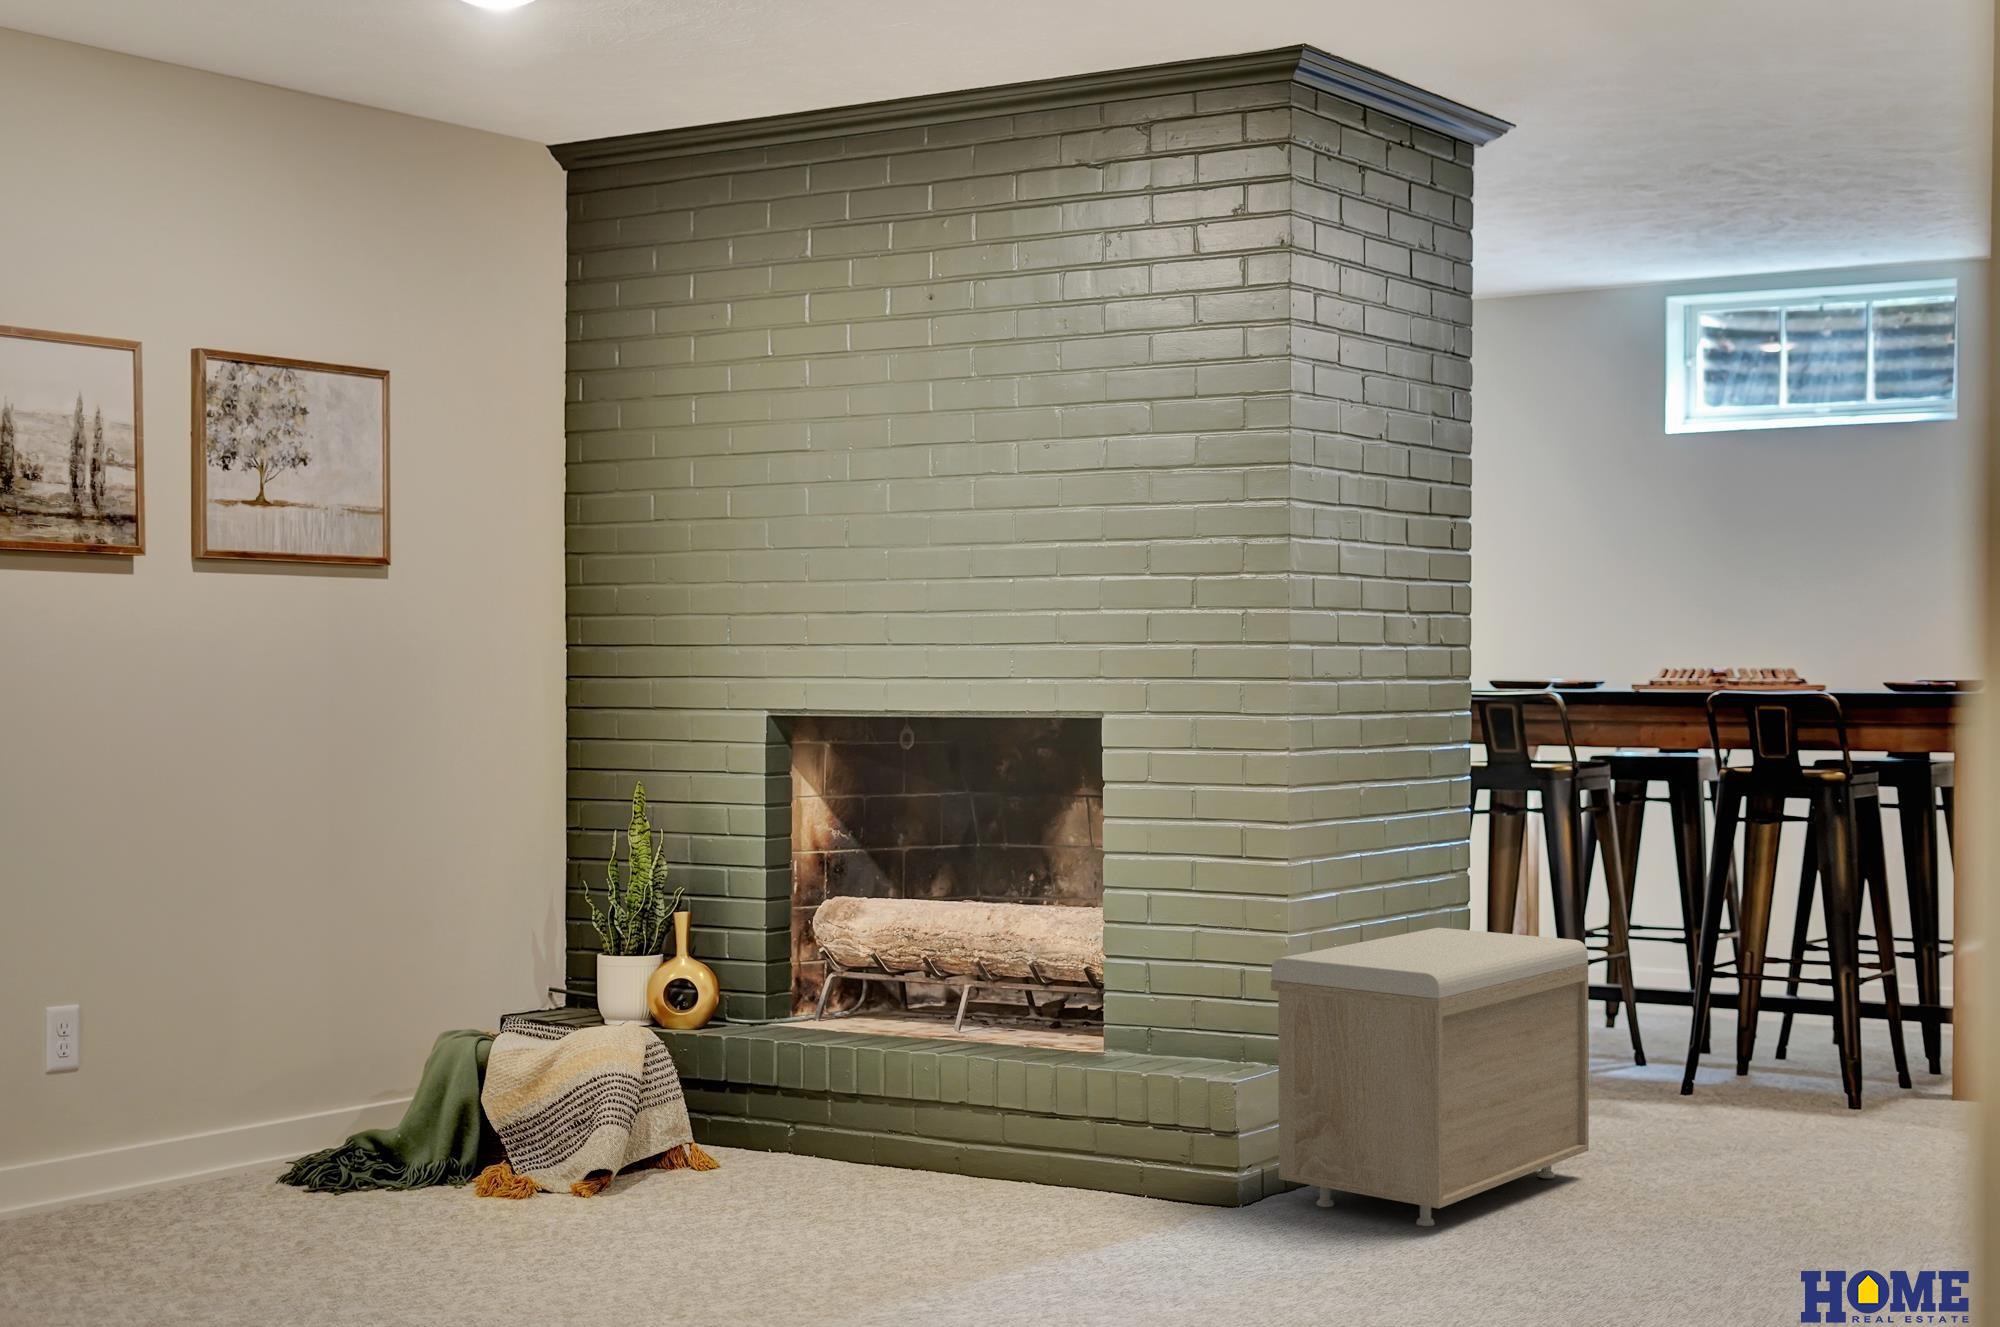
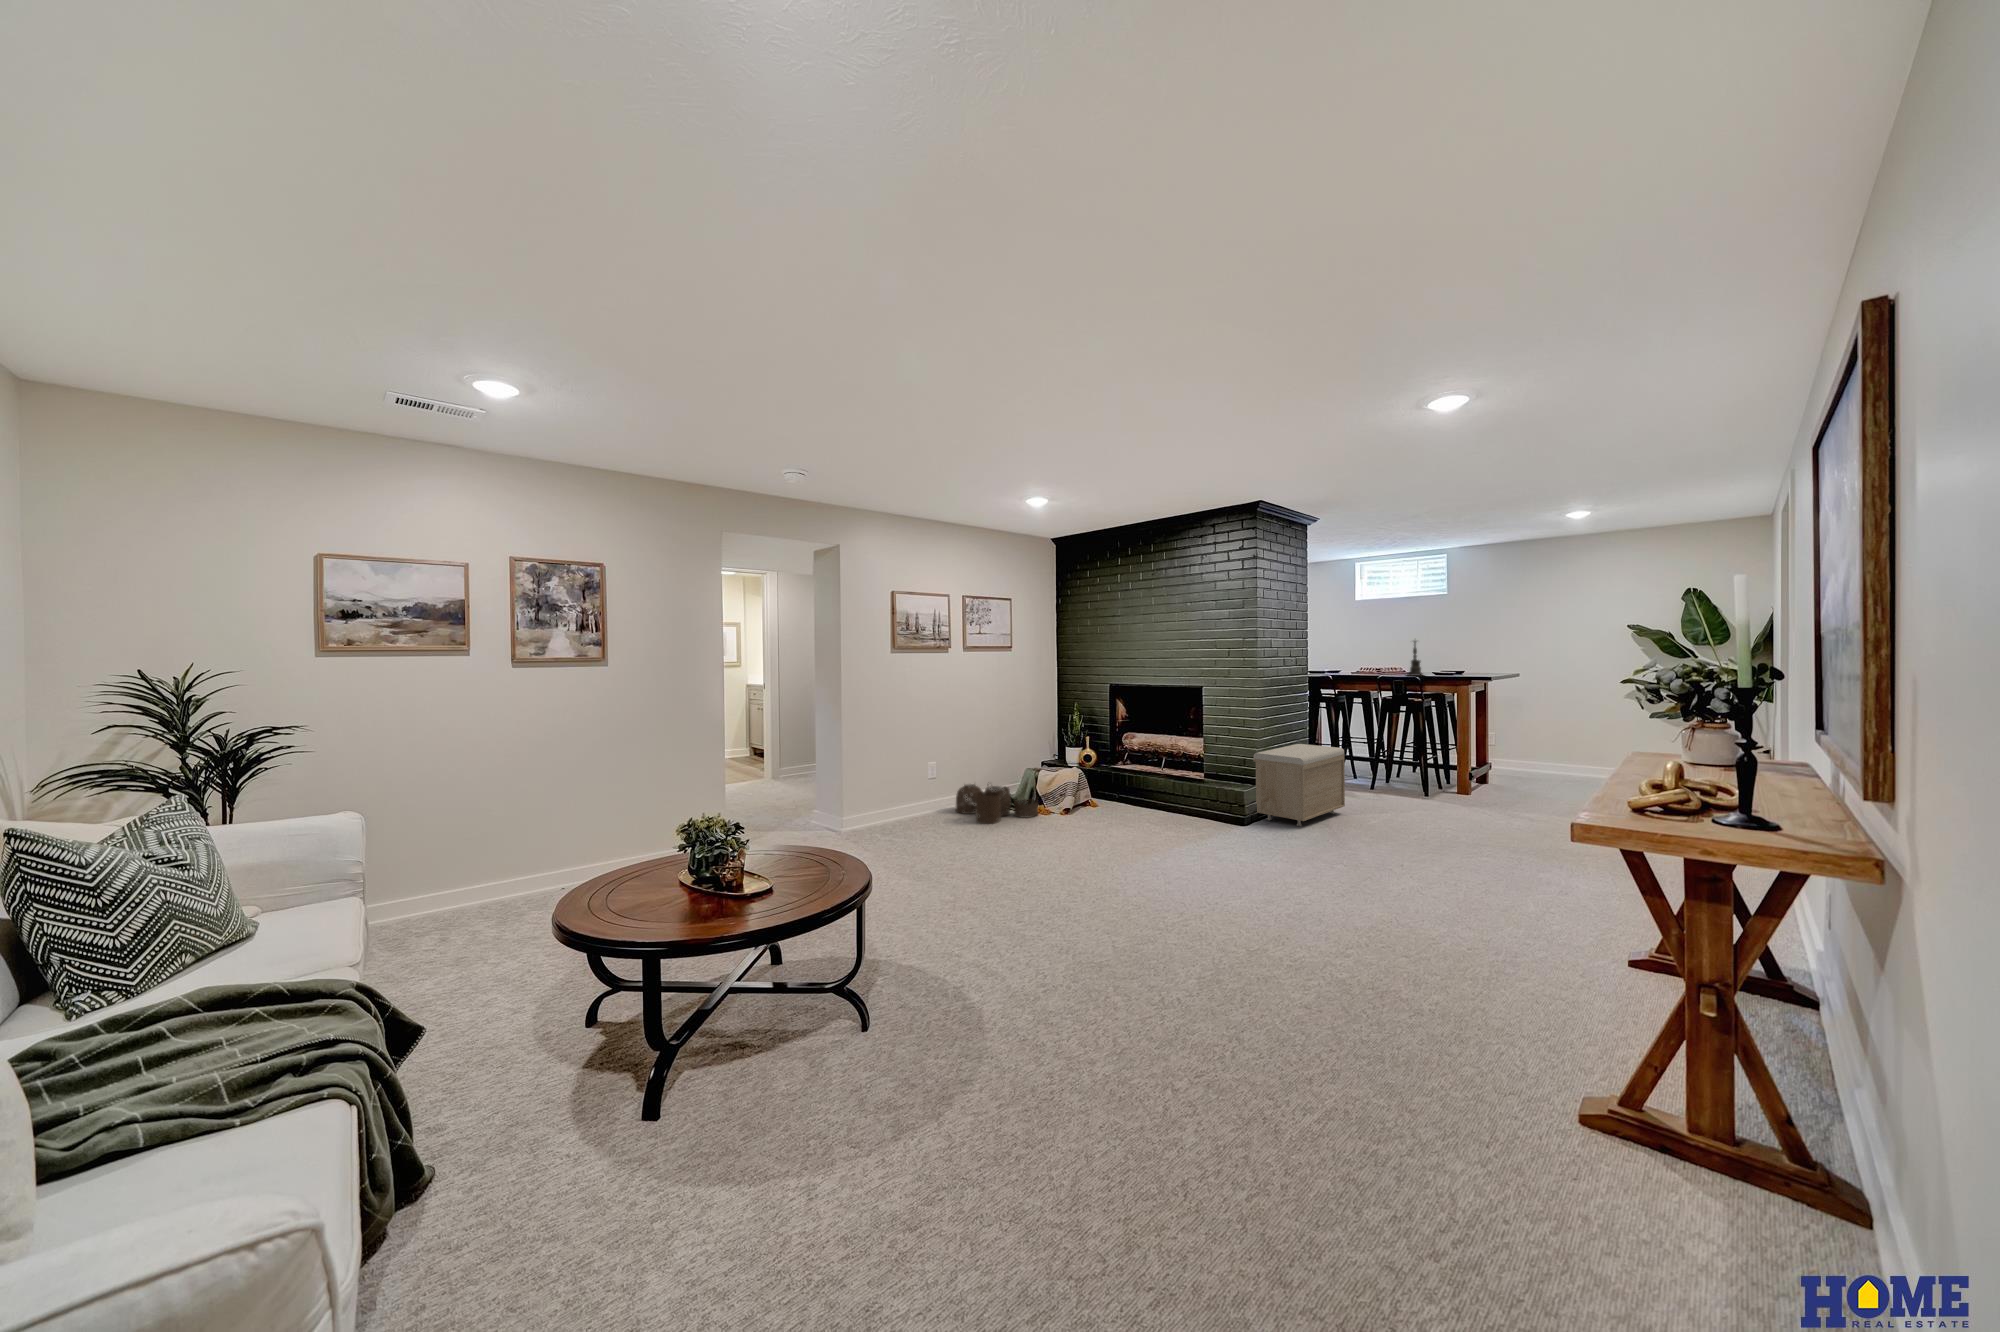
candle holder: none [1780,557,1865,696] -> present [1407,641,1423,676]
woven basket: none [136,1081,466,1249] -> present [956,784,1038,824]

